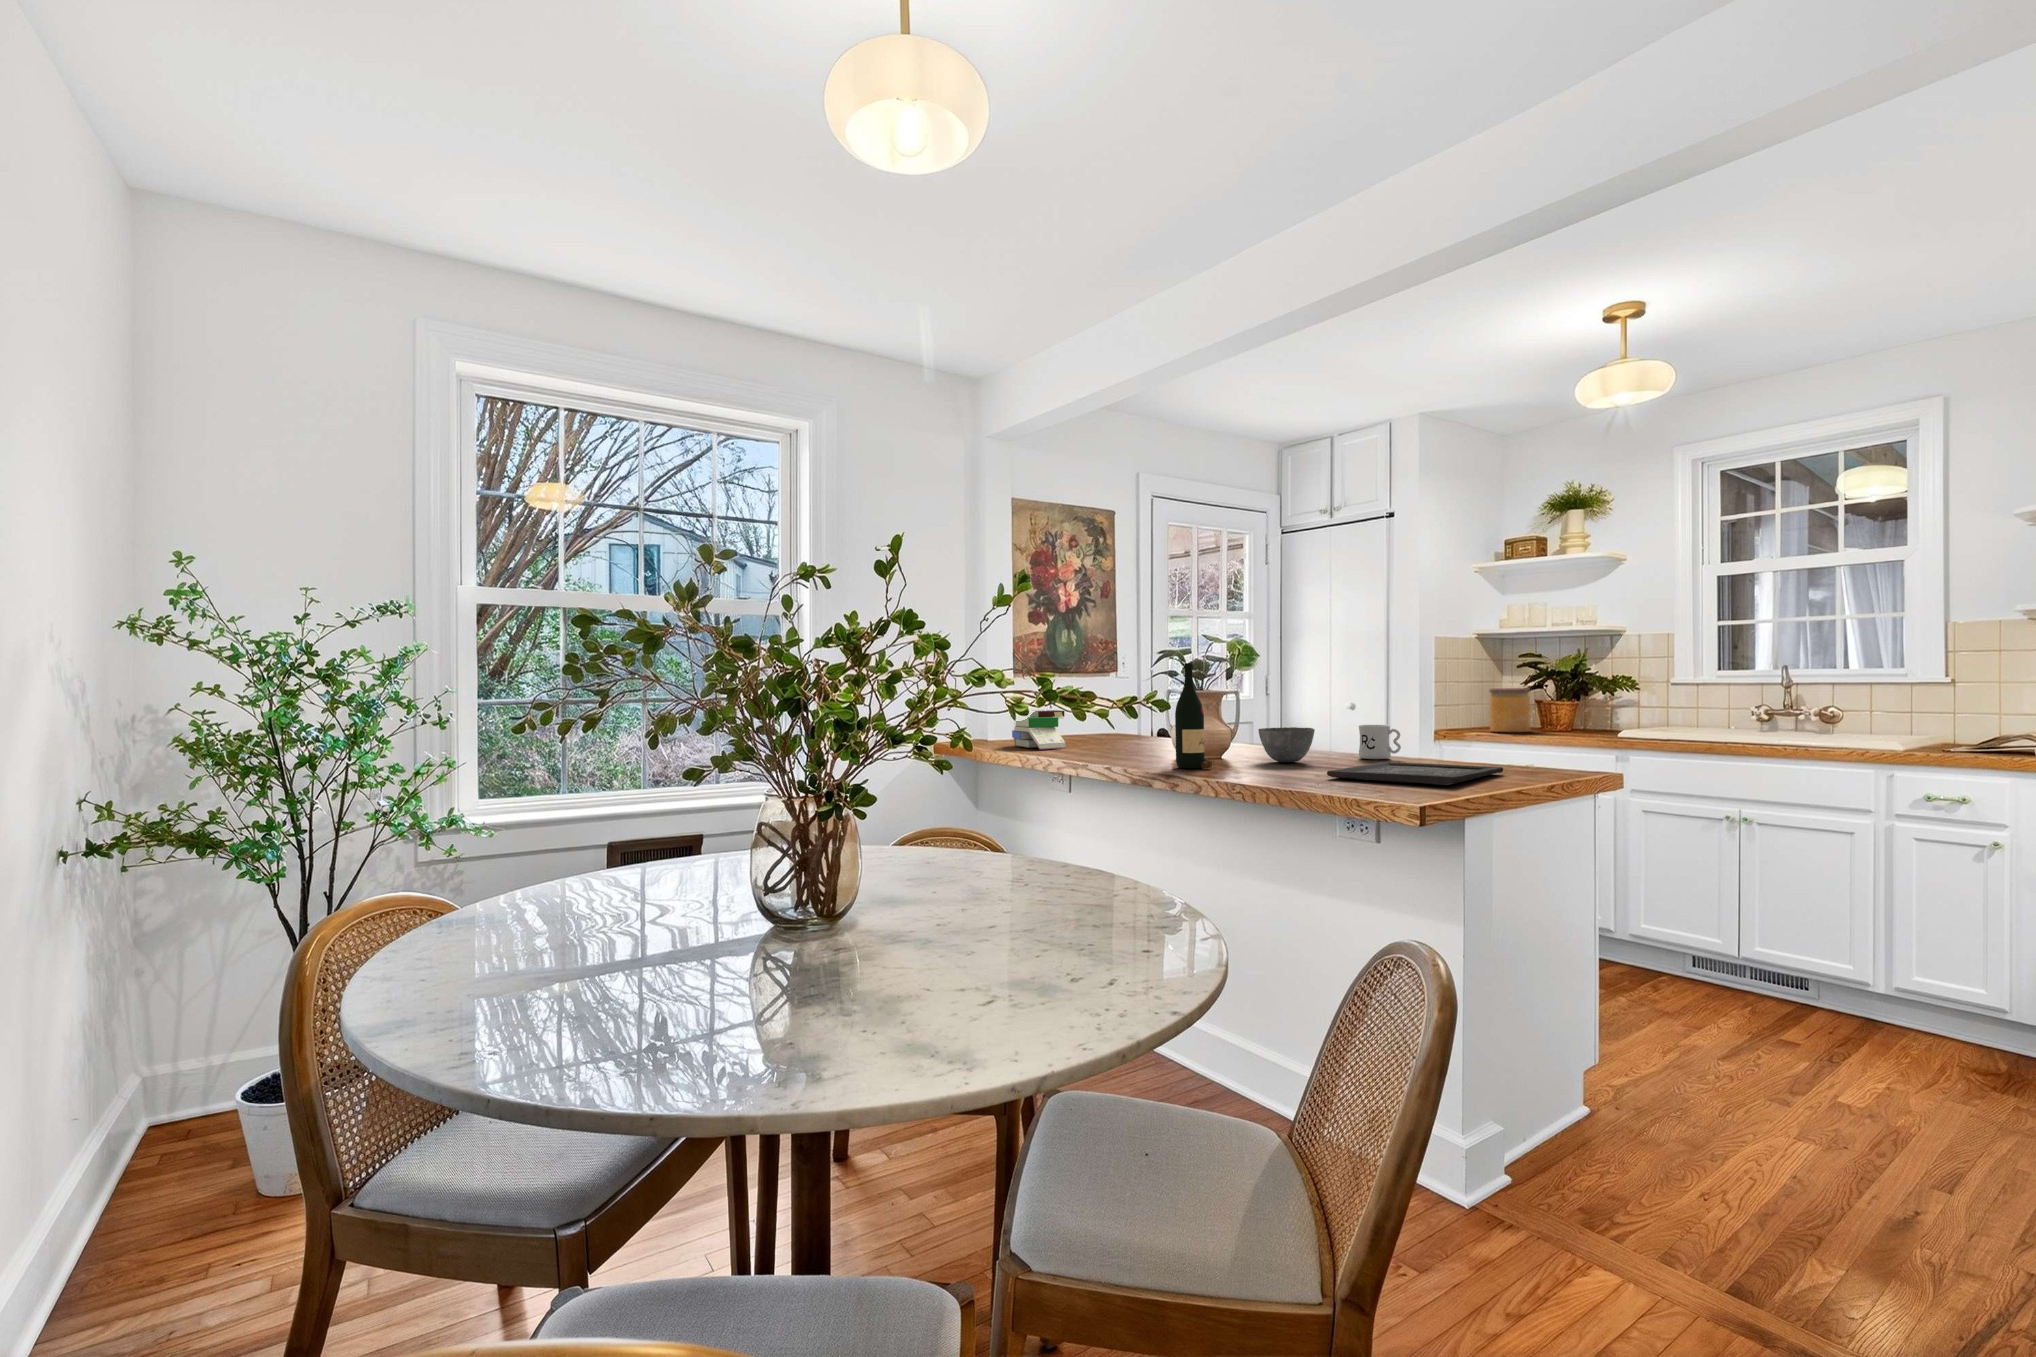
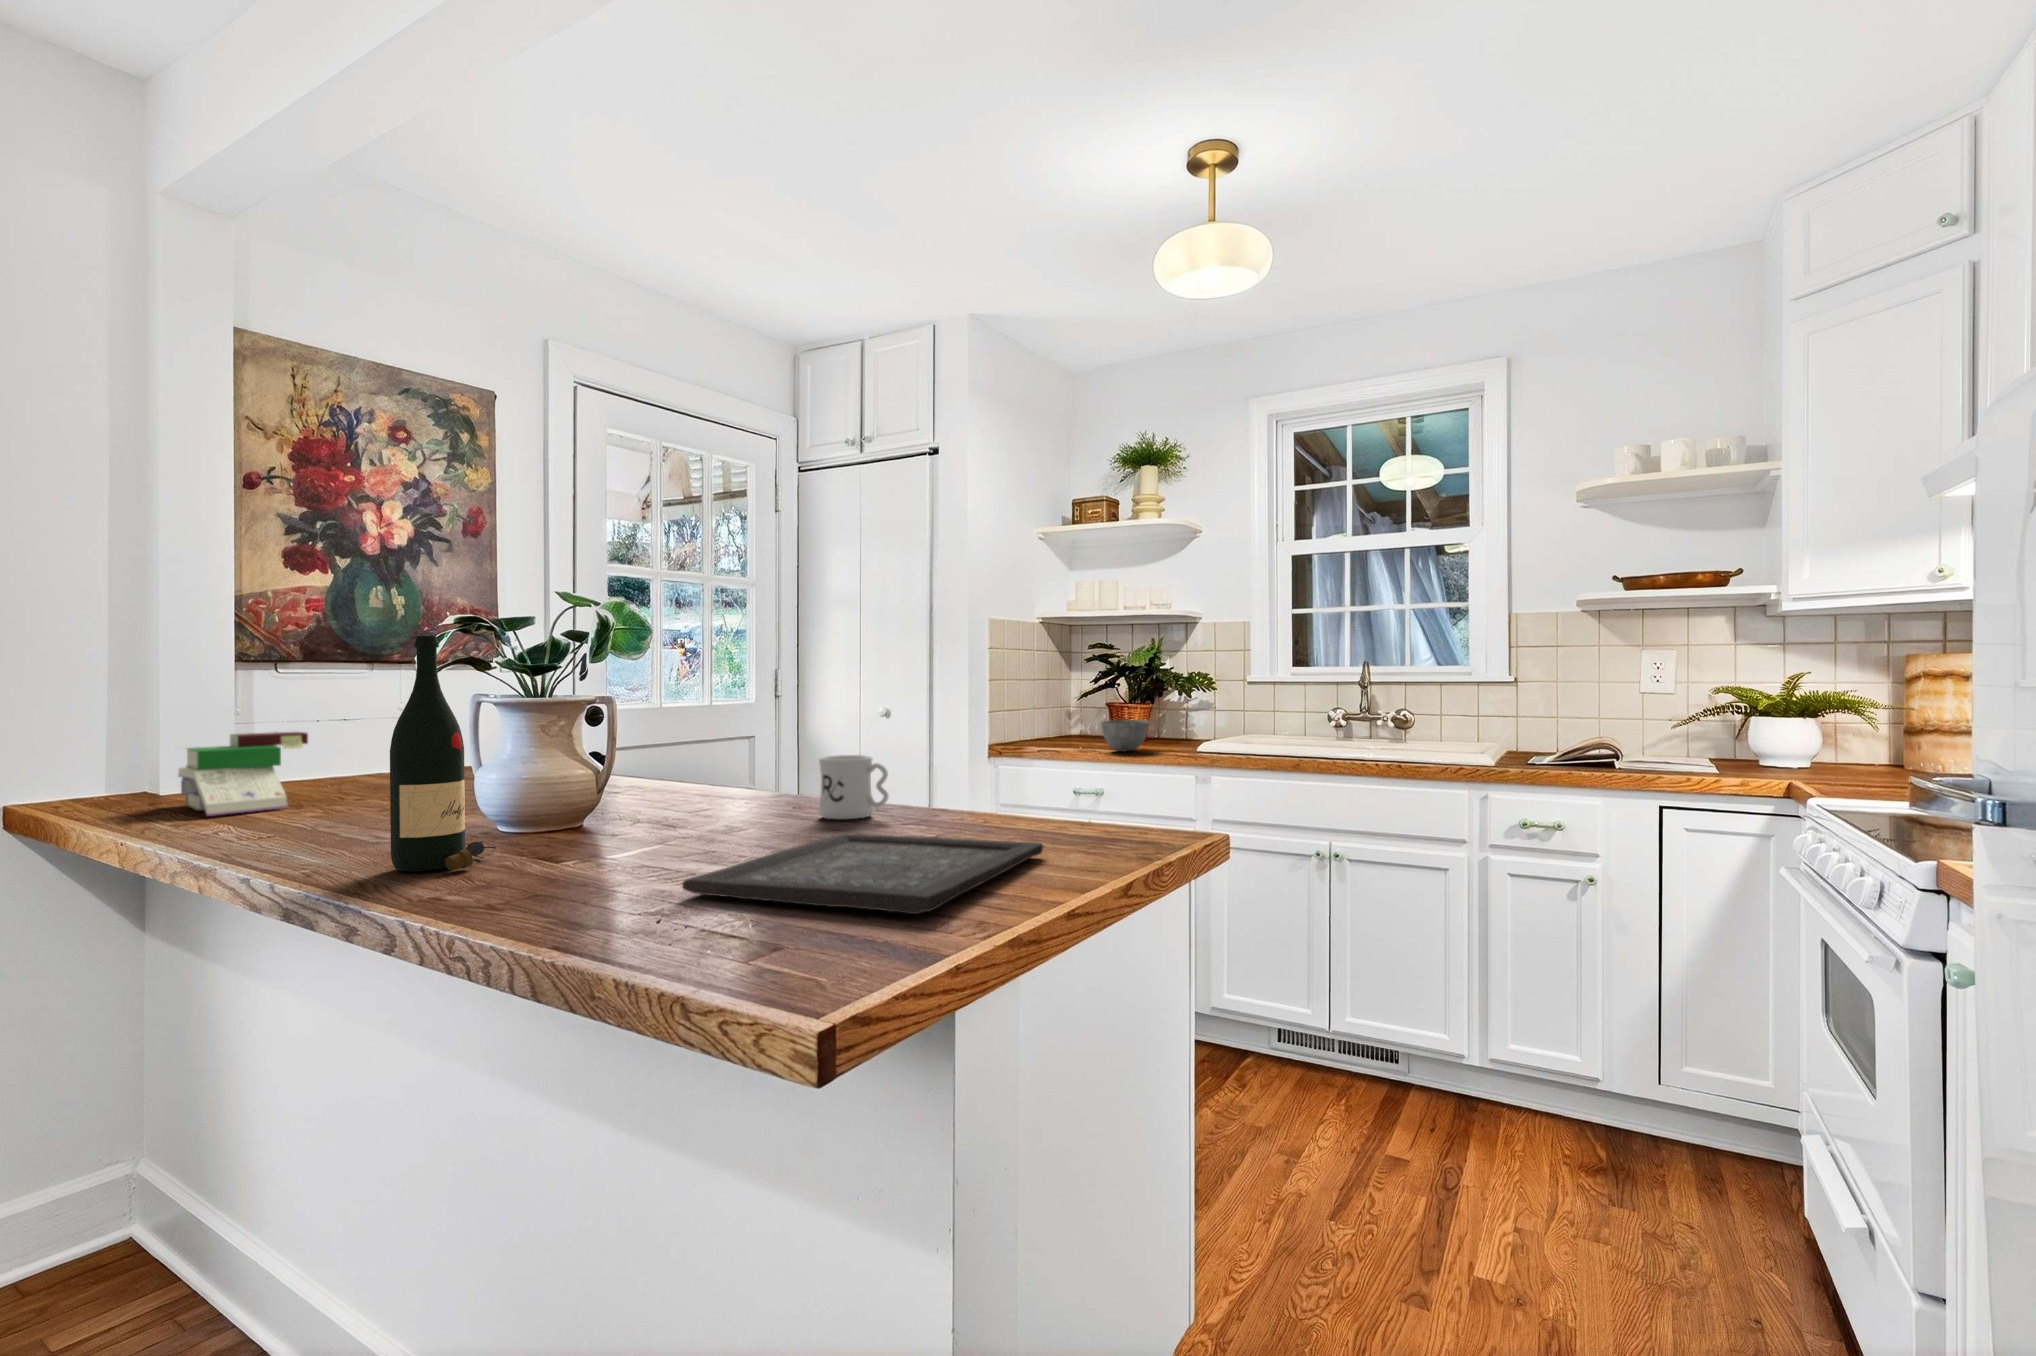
jar: present [1489,688,1530,732] -> none [1051,687,1098,745]
bowl: present [1258,727,1315,762] -> present [1100,720,1149,751]

